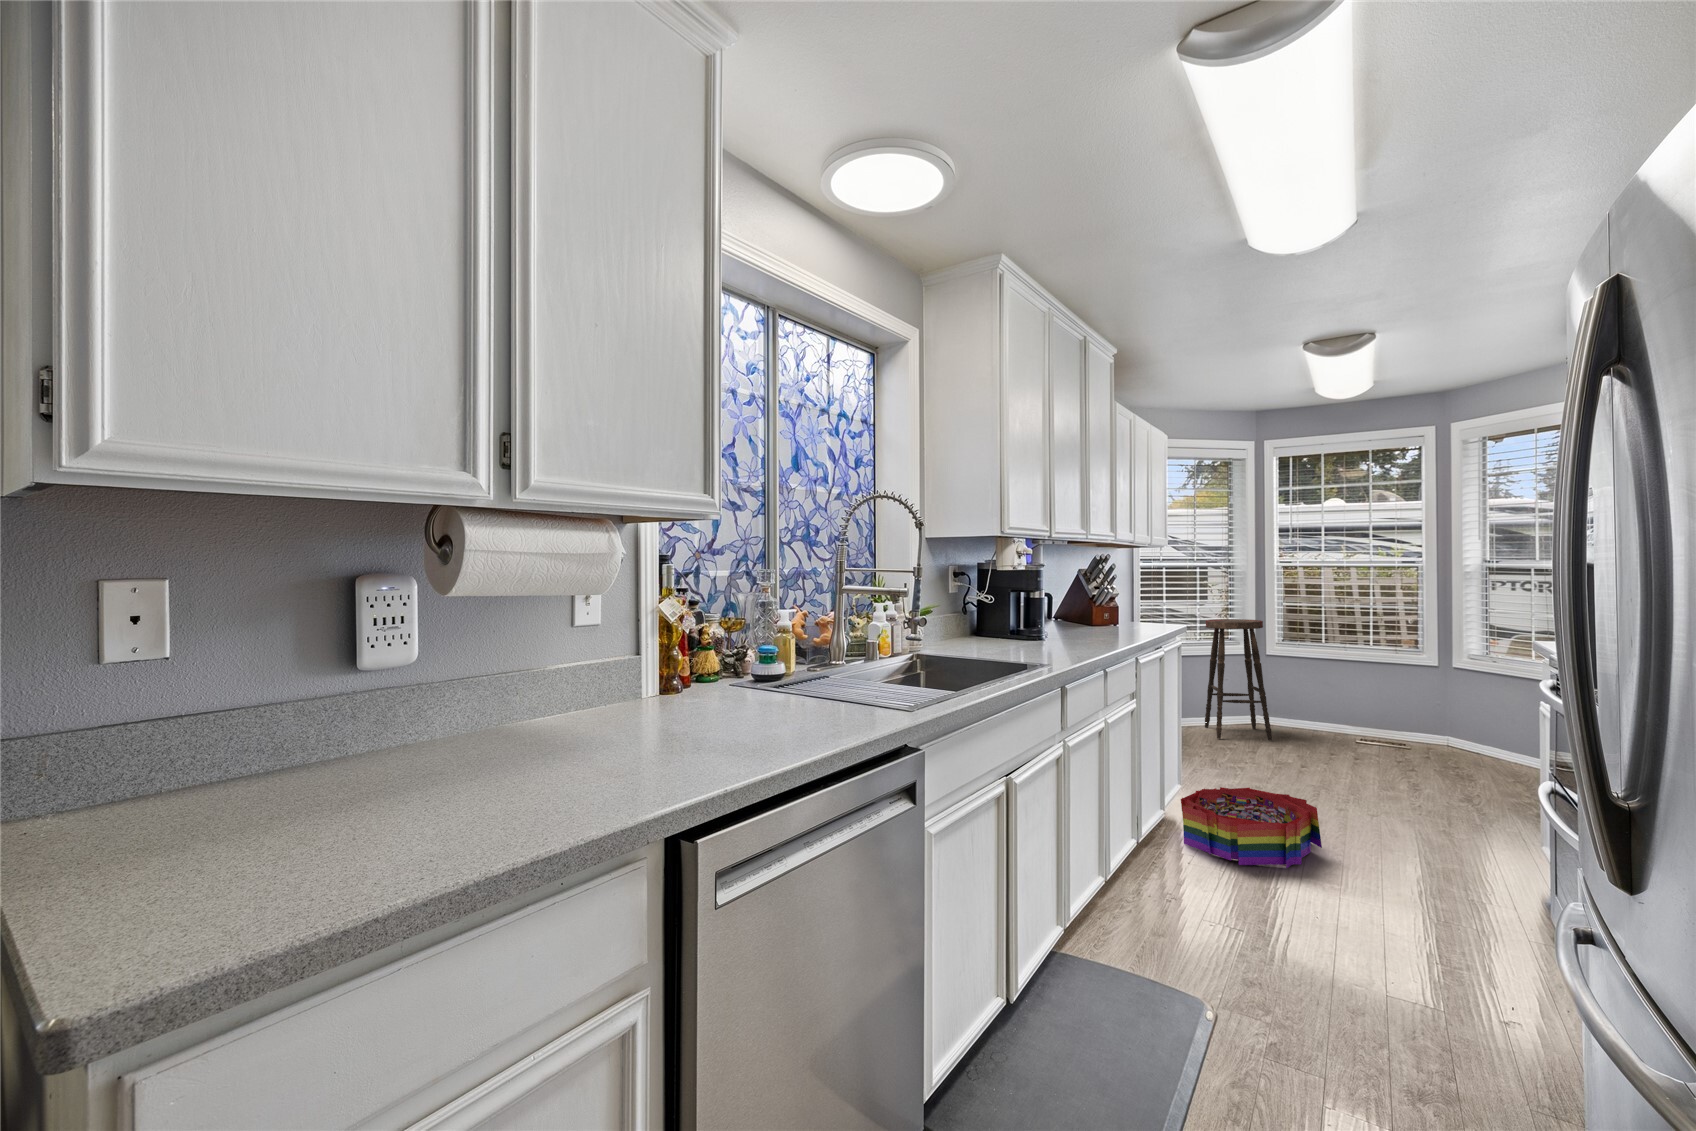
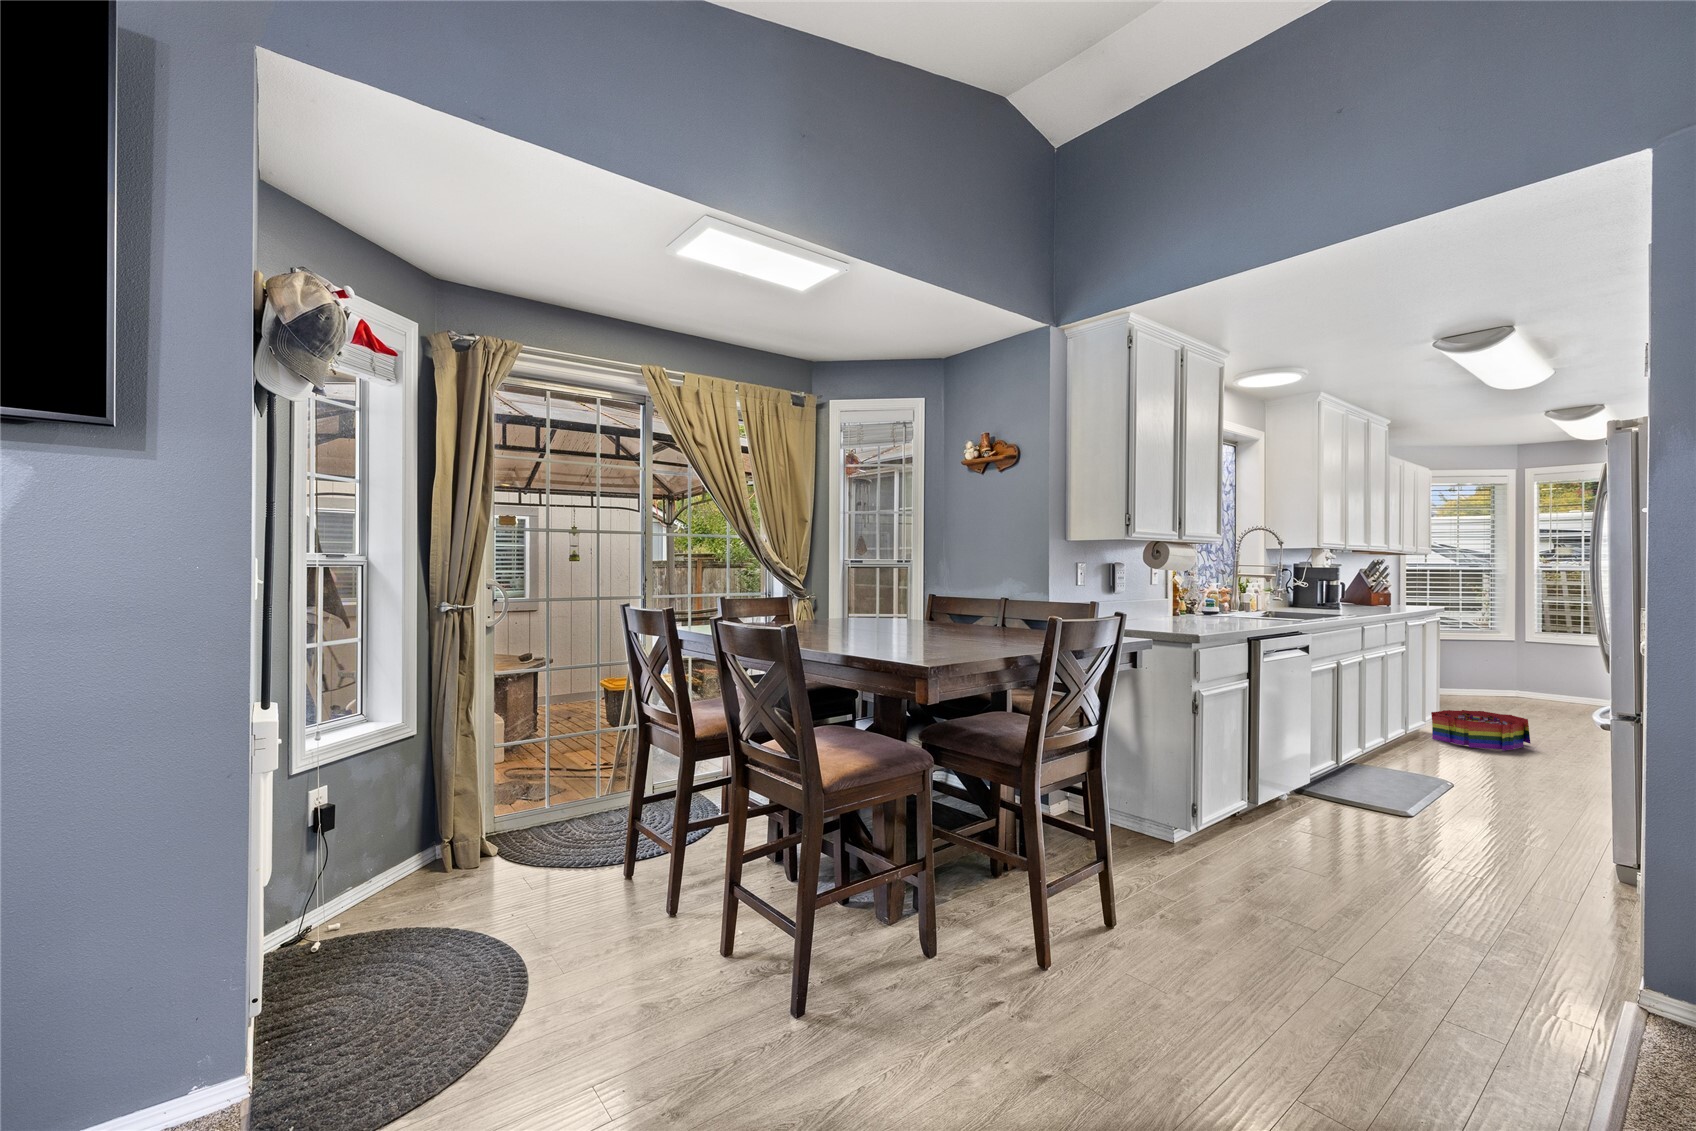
bar stool: present [1205,619,1272,740] -> none [1463,610,1521,702]

